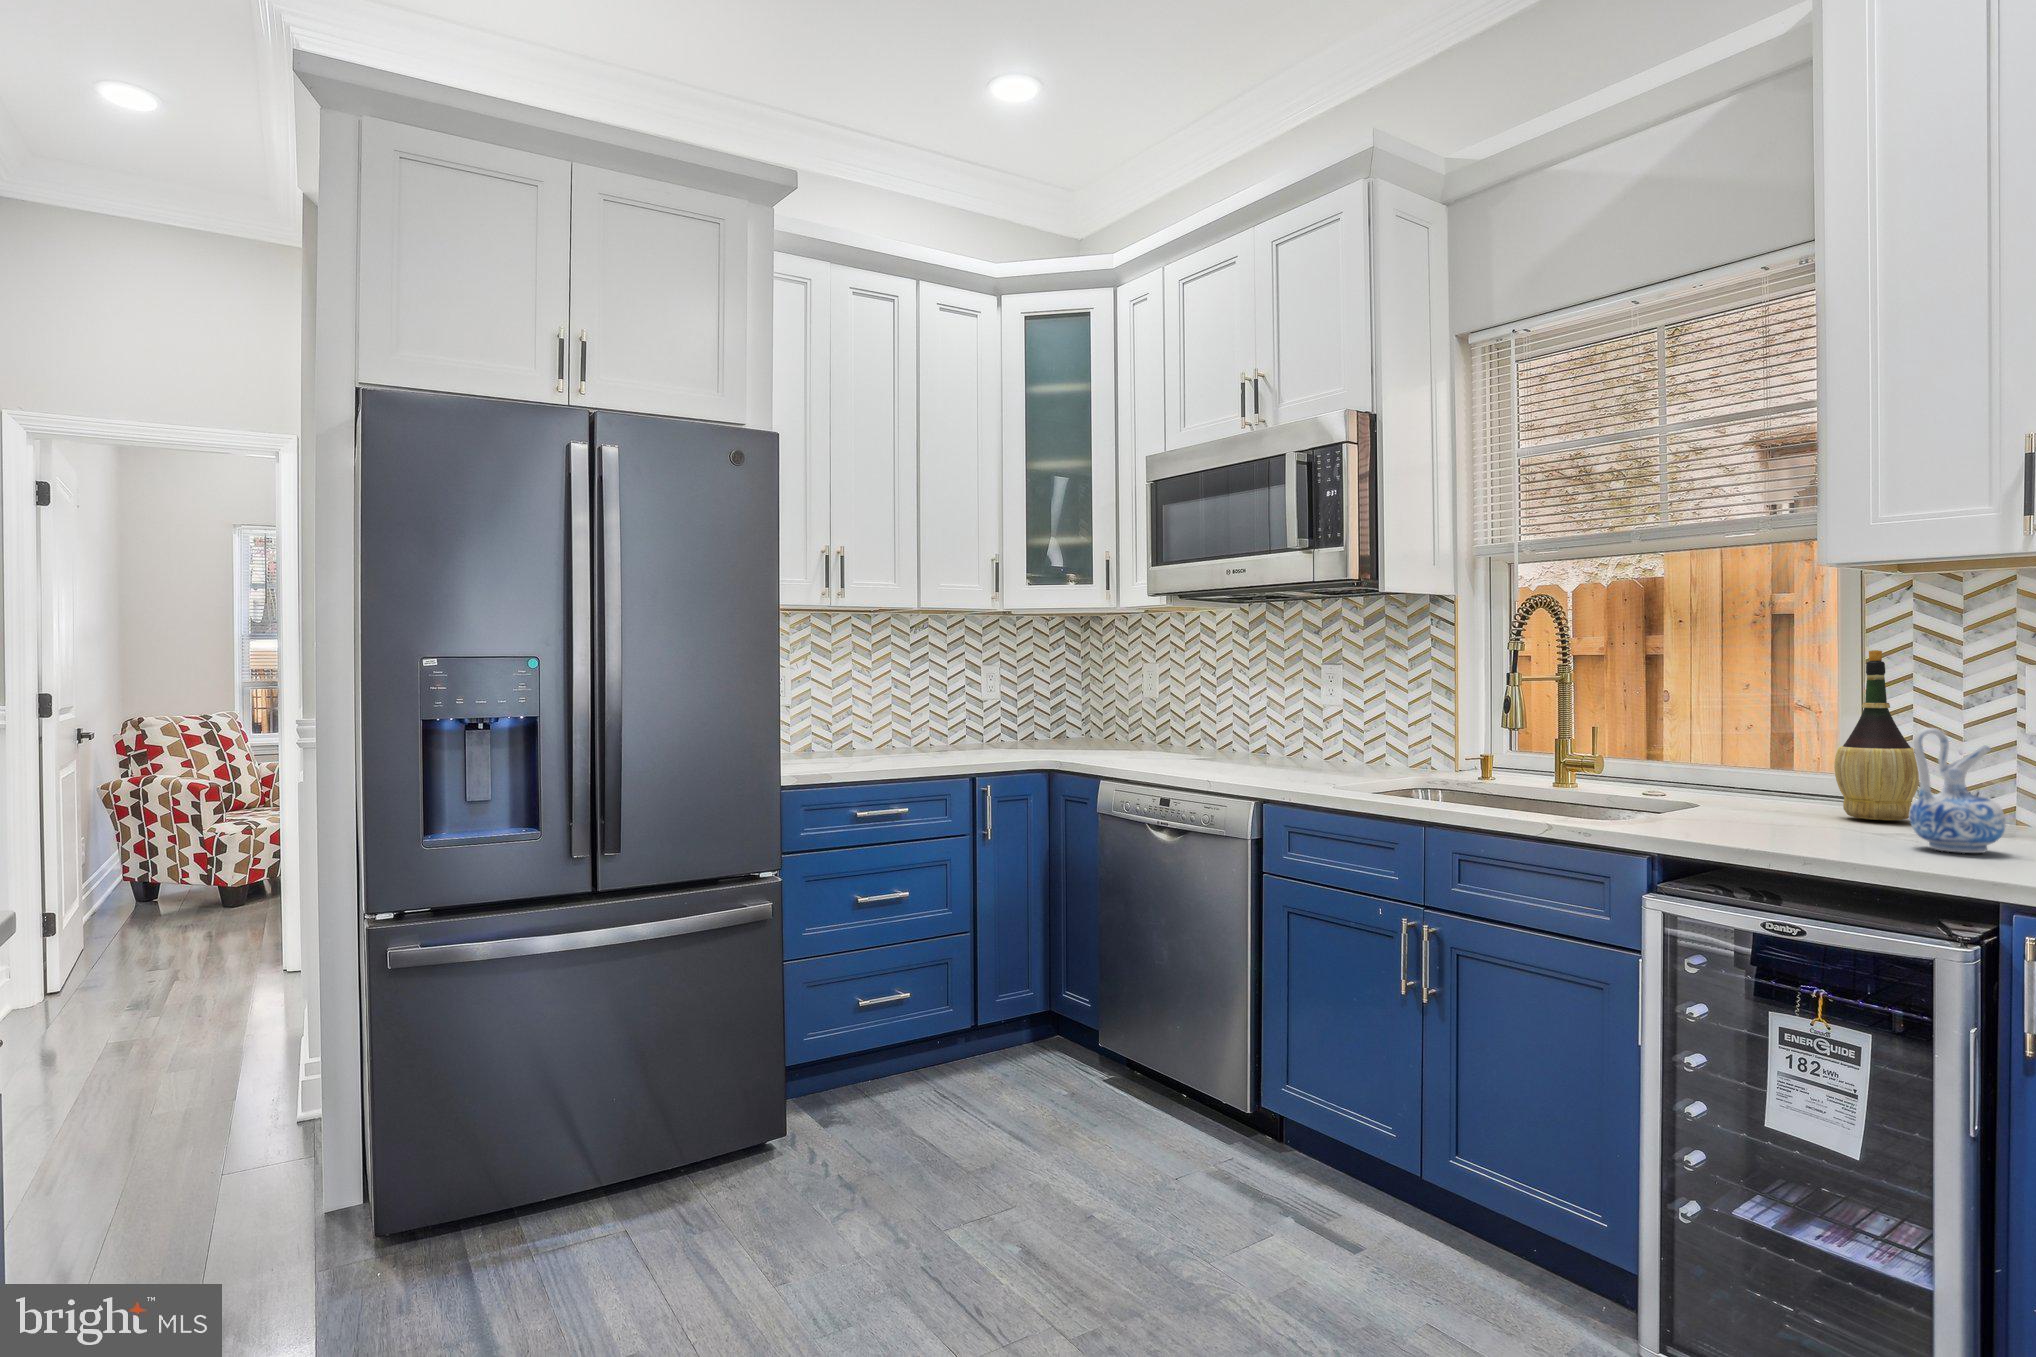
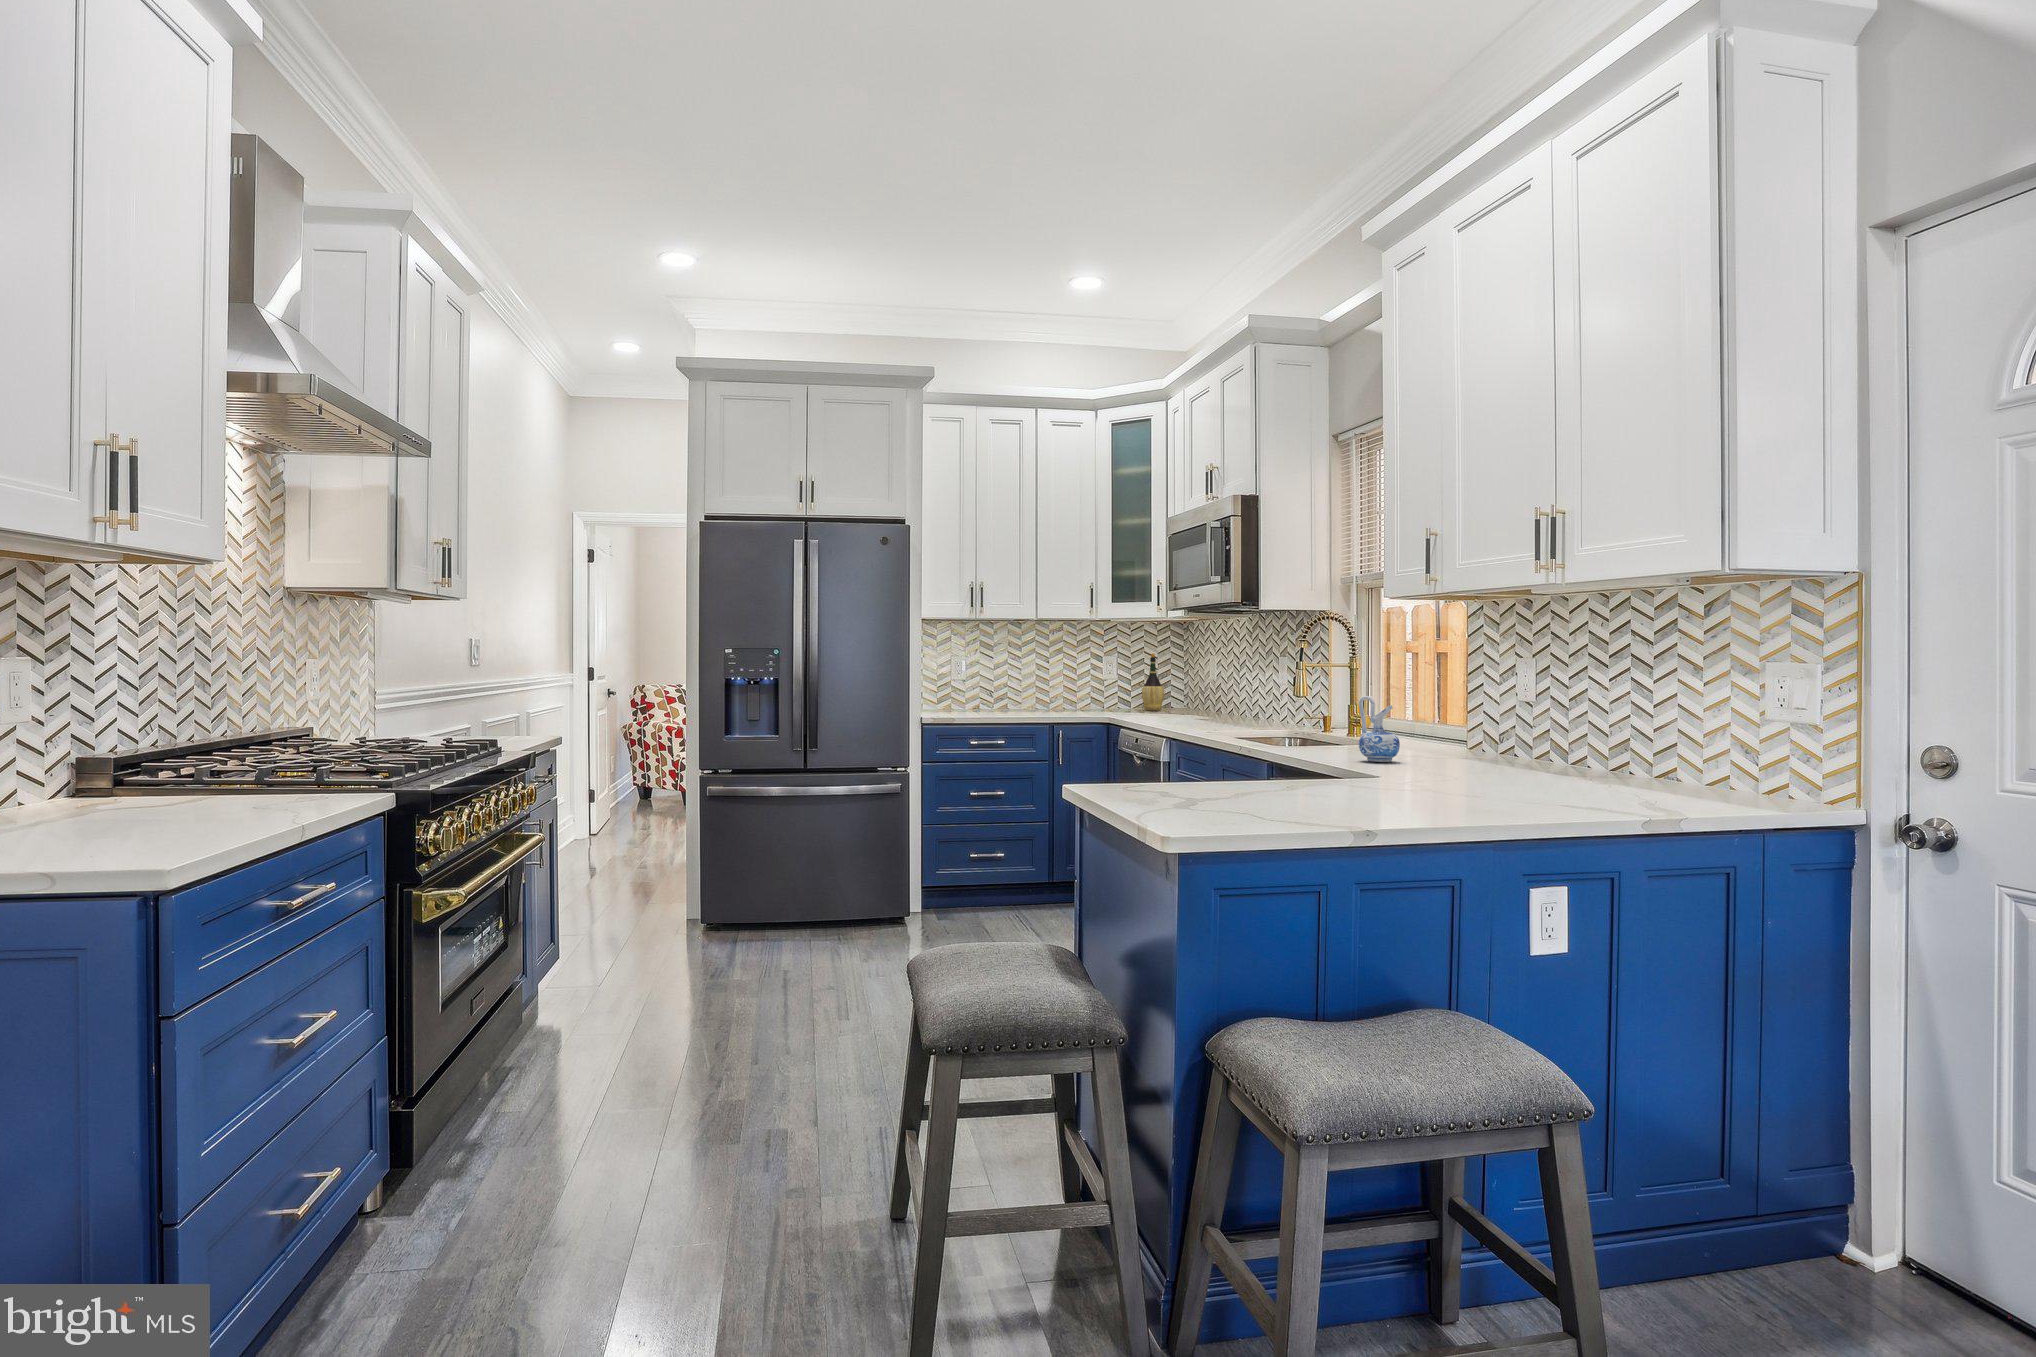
wine bottle: present [1834,650,1919,820] -> present [1141,654,1164,711]

